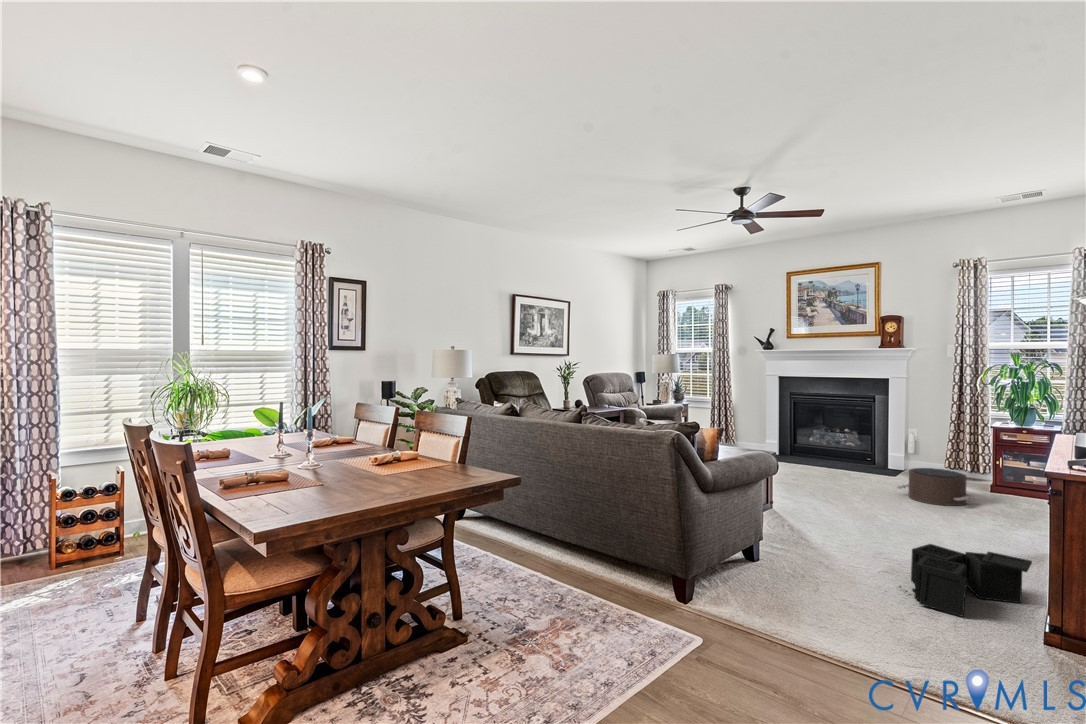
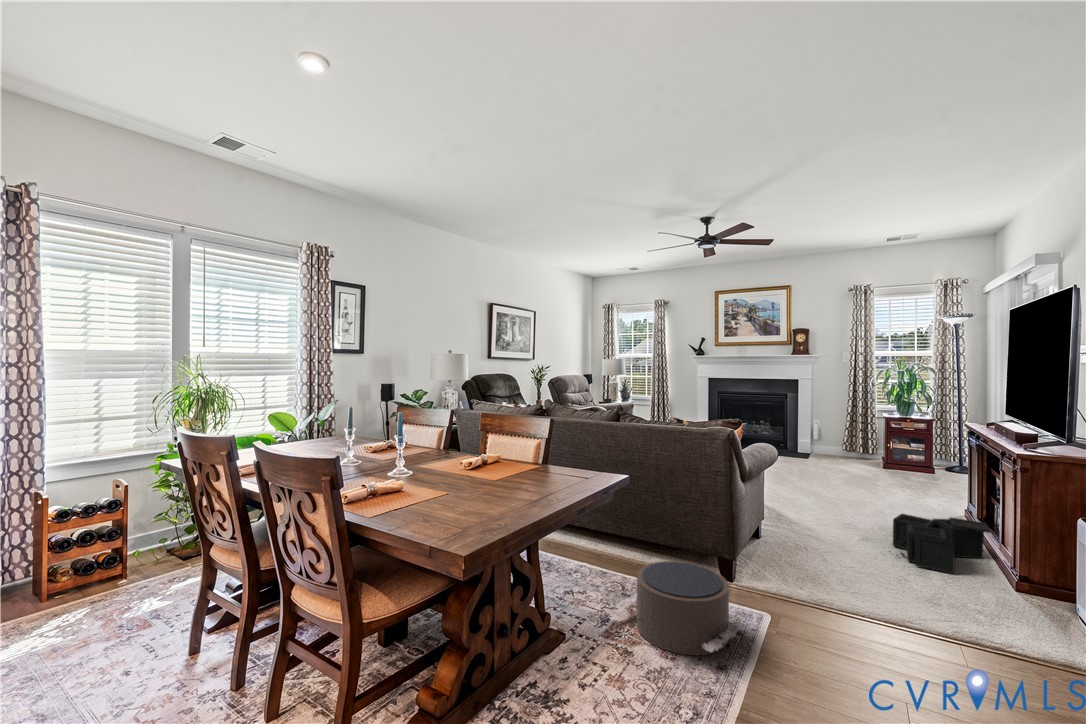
pouf: present [898,468,973,506] -> present [618,561,740,655]

